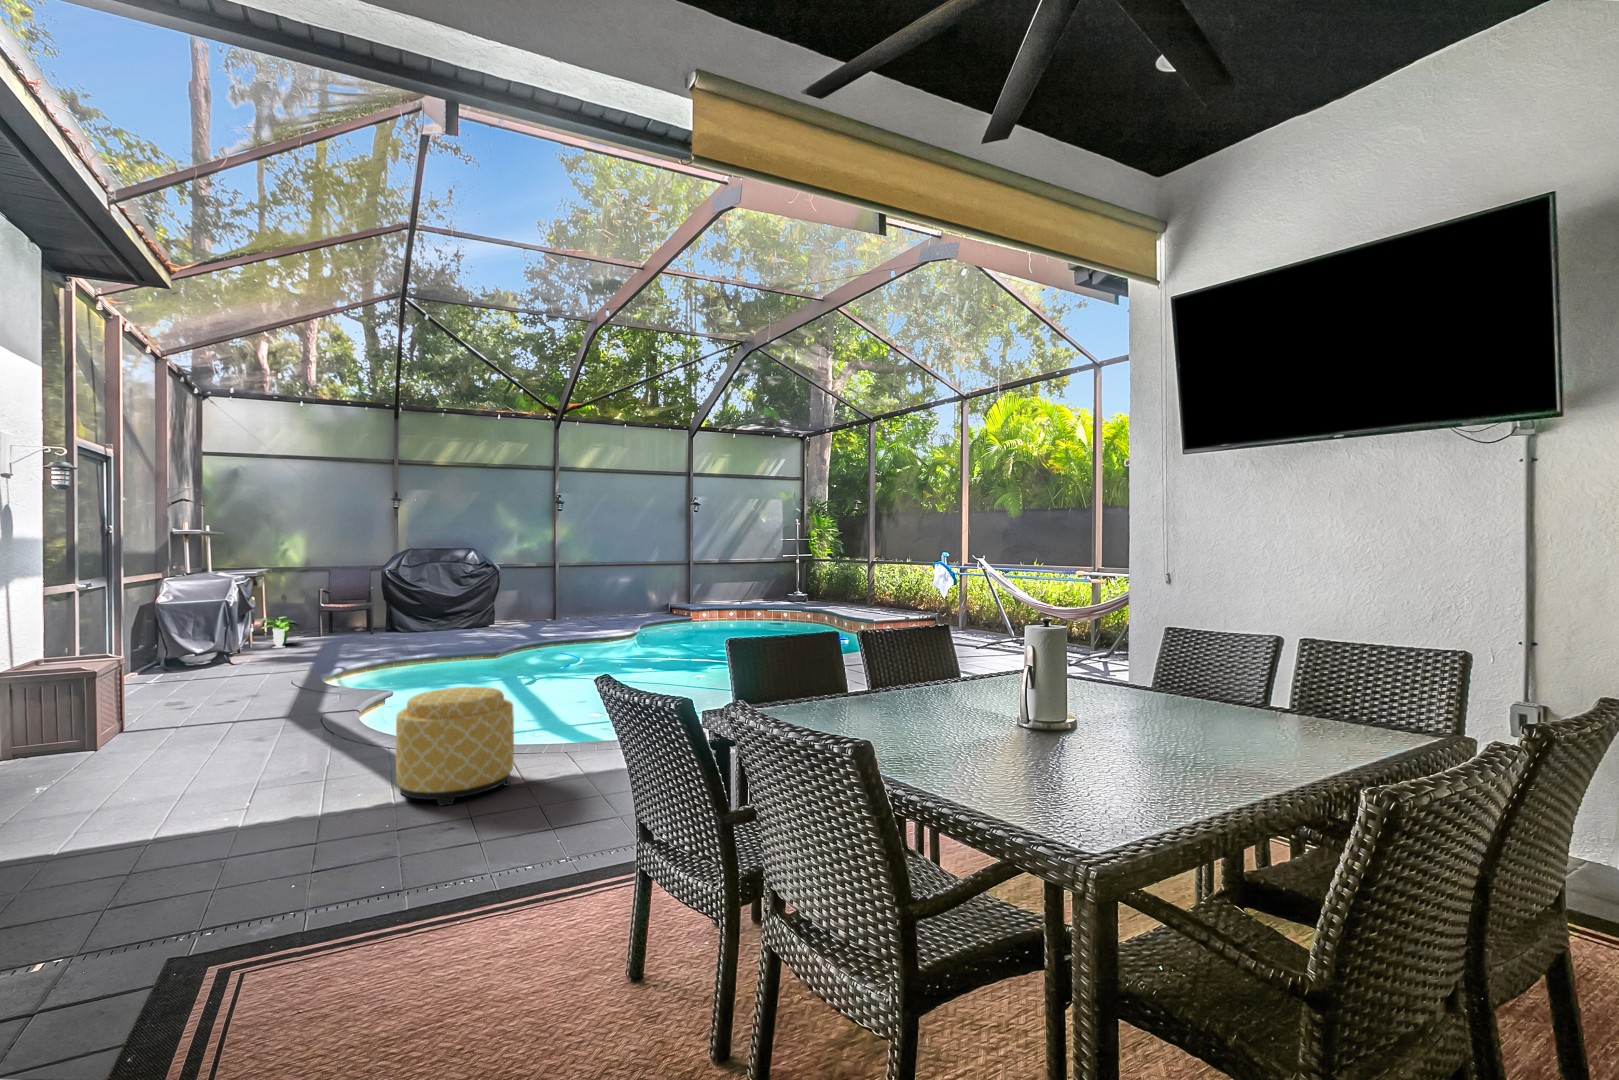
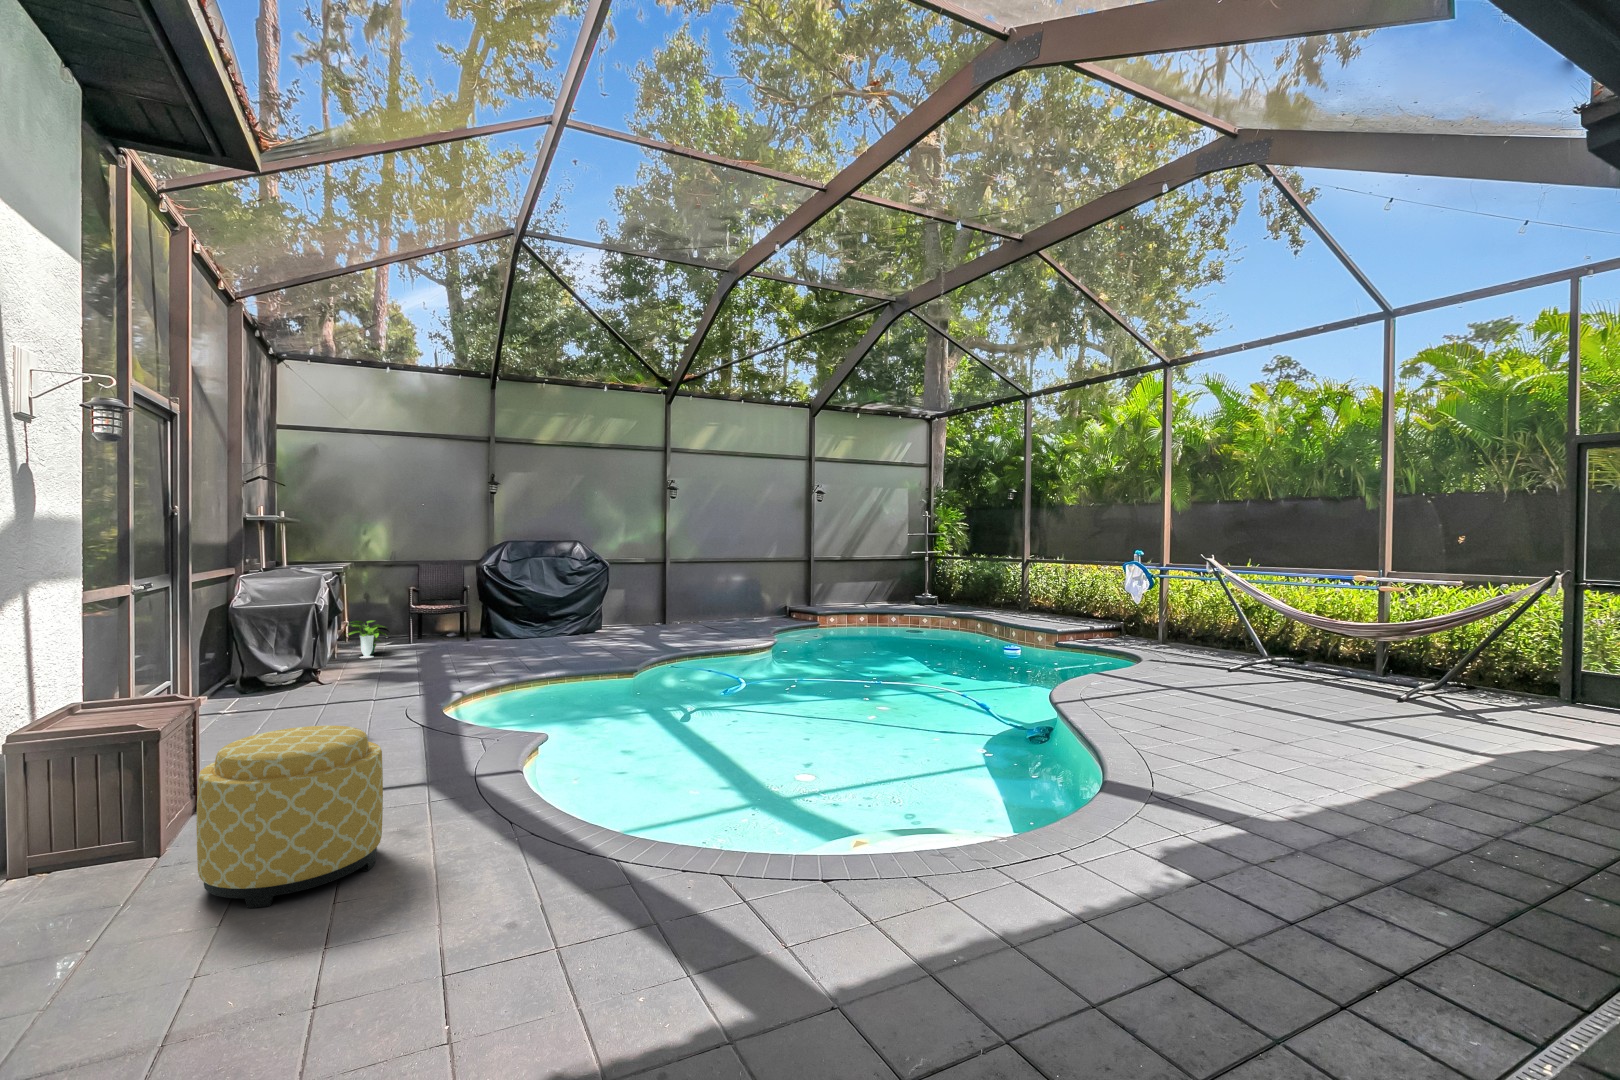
ottoman: present [396,687,514,805] -> present [197,725,383,908]

